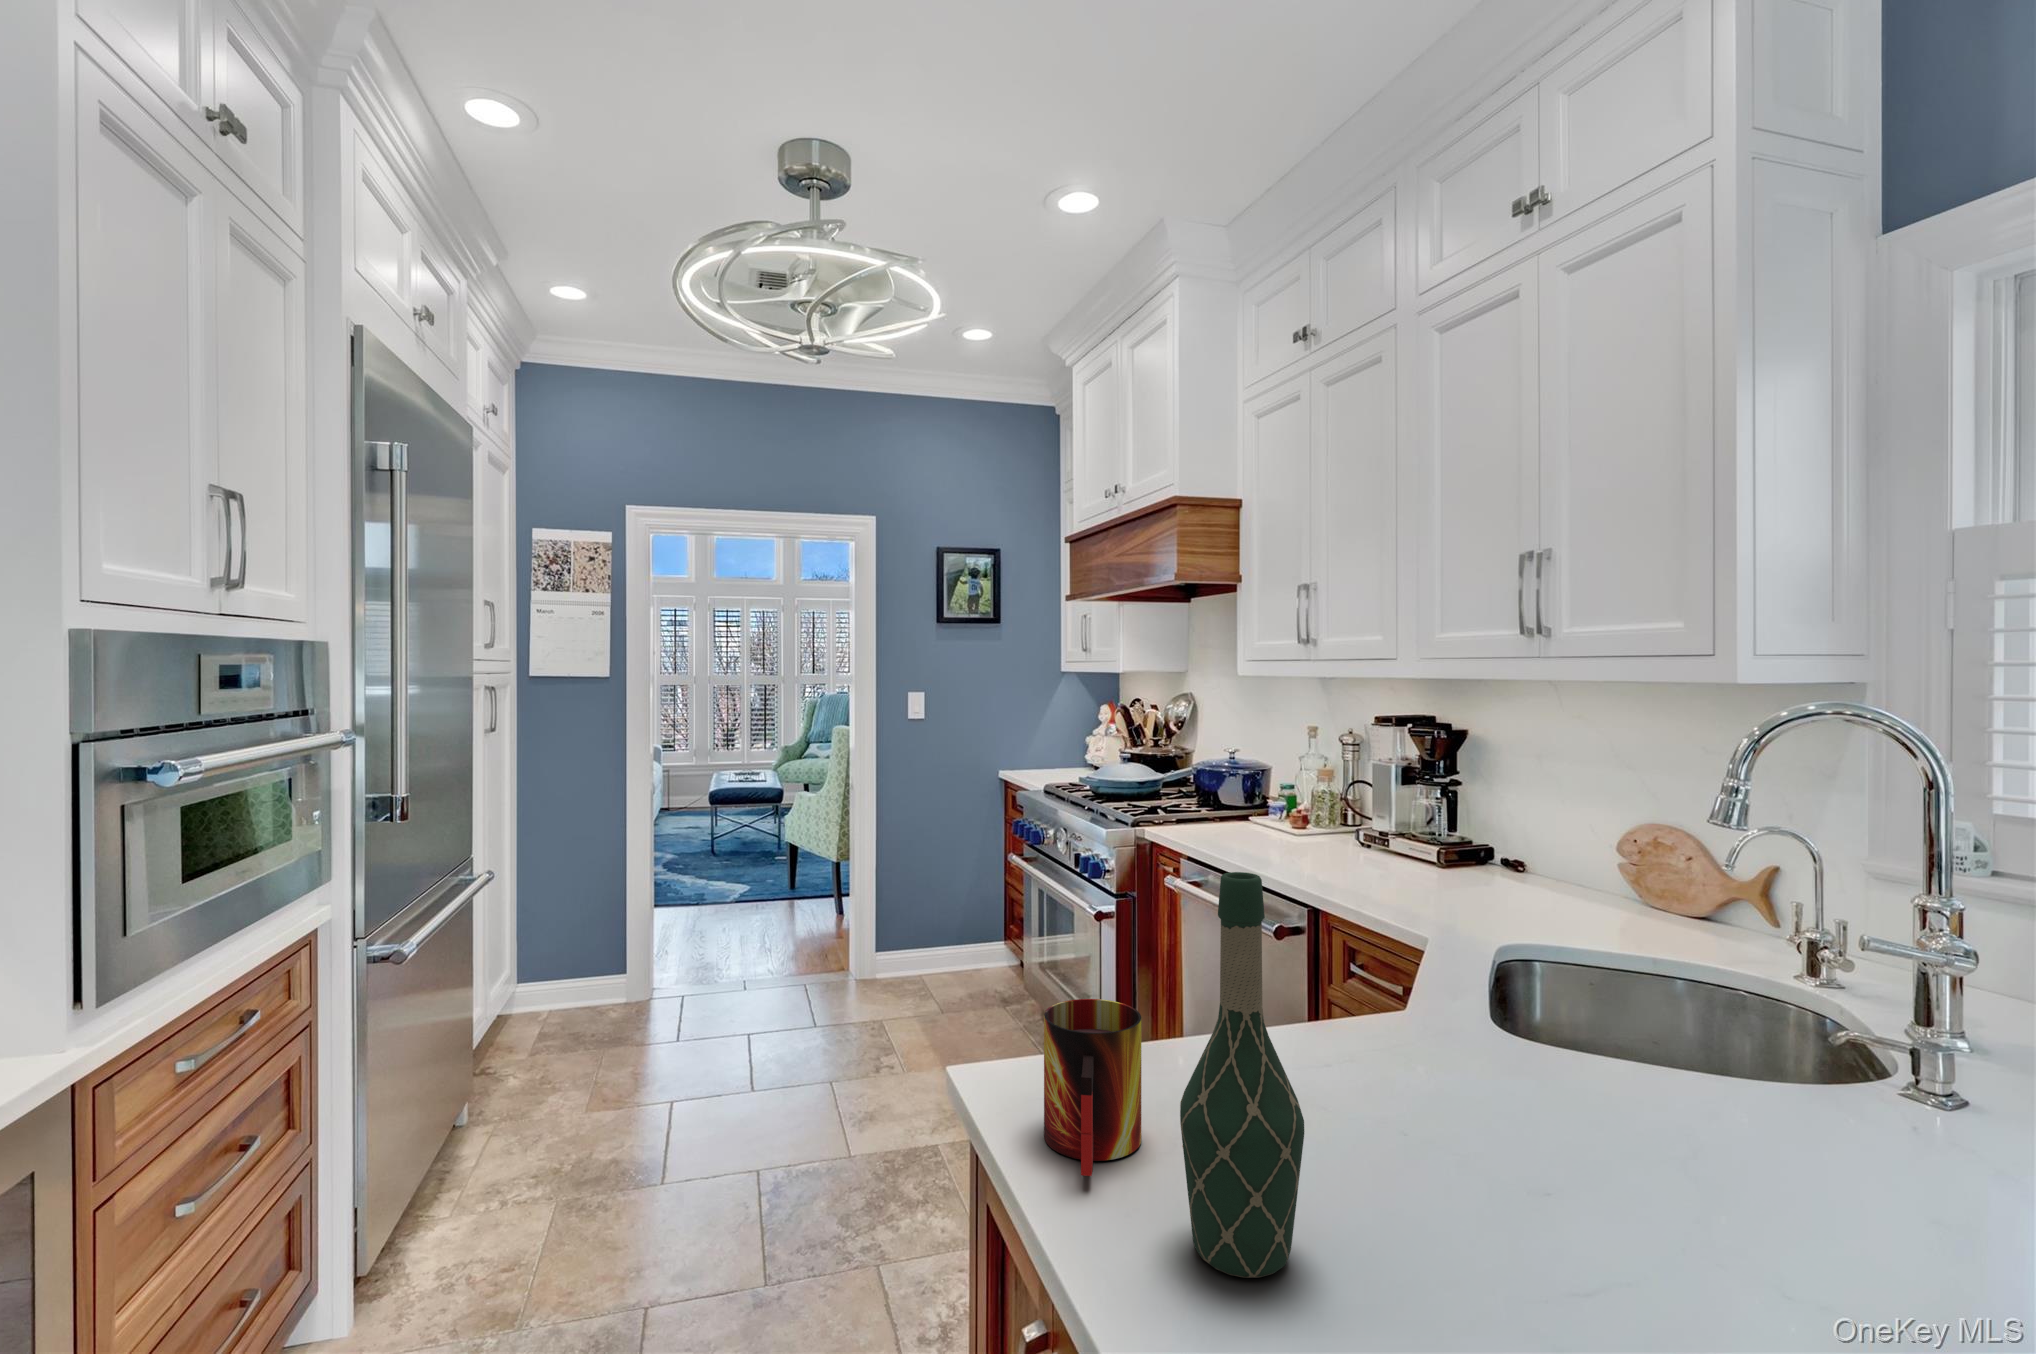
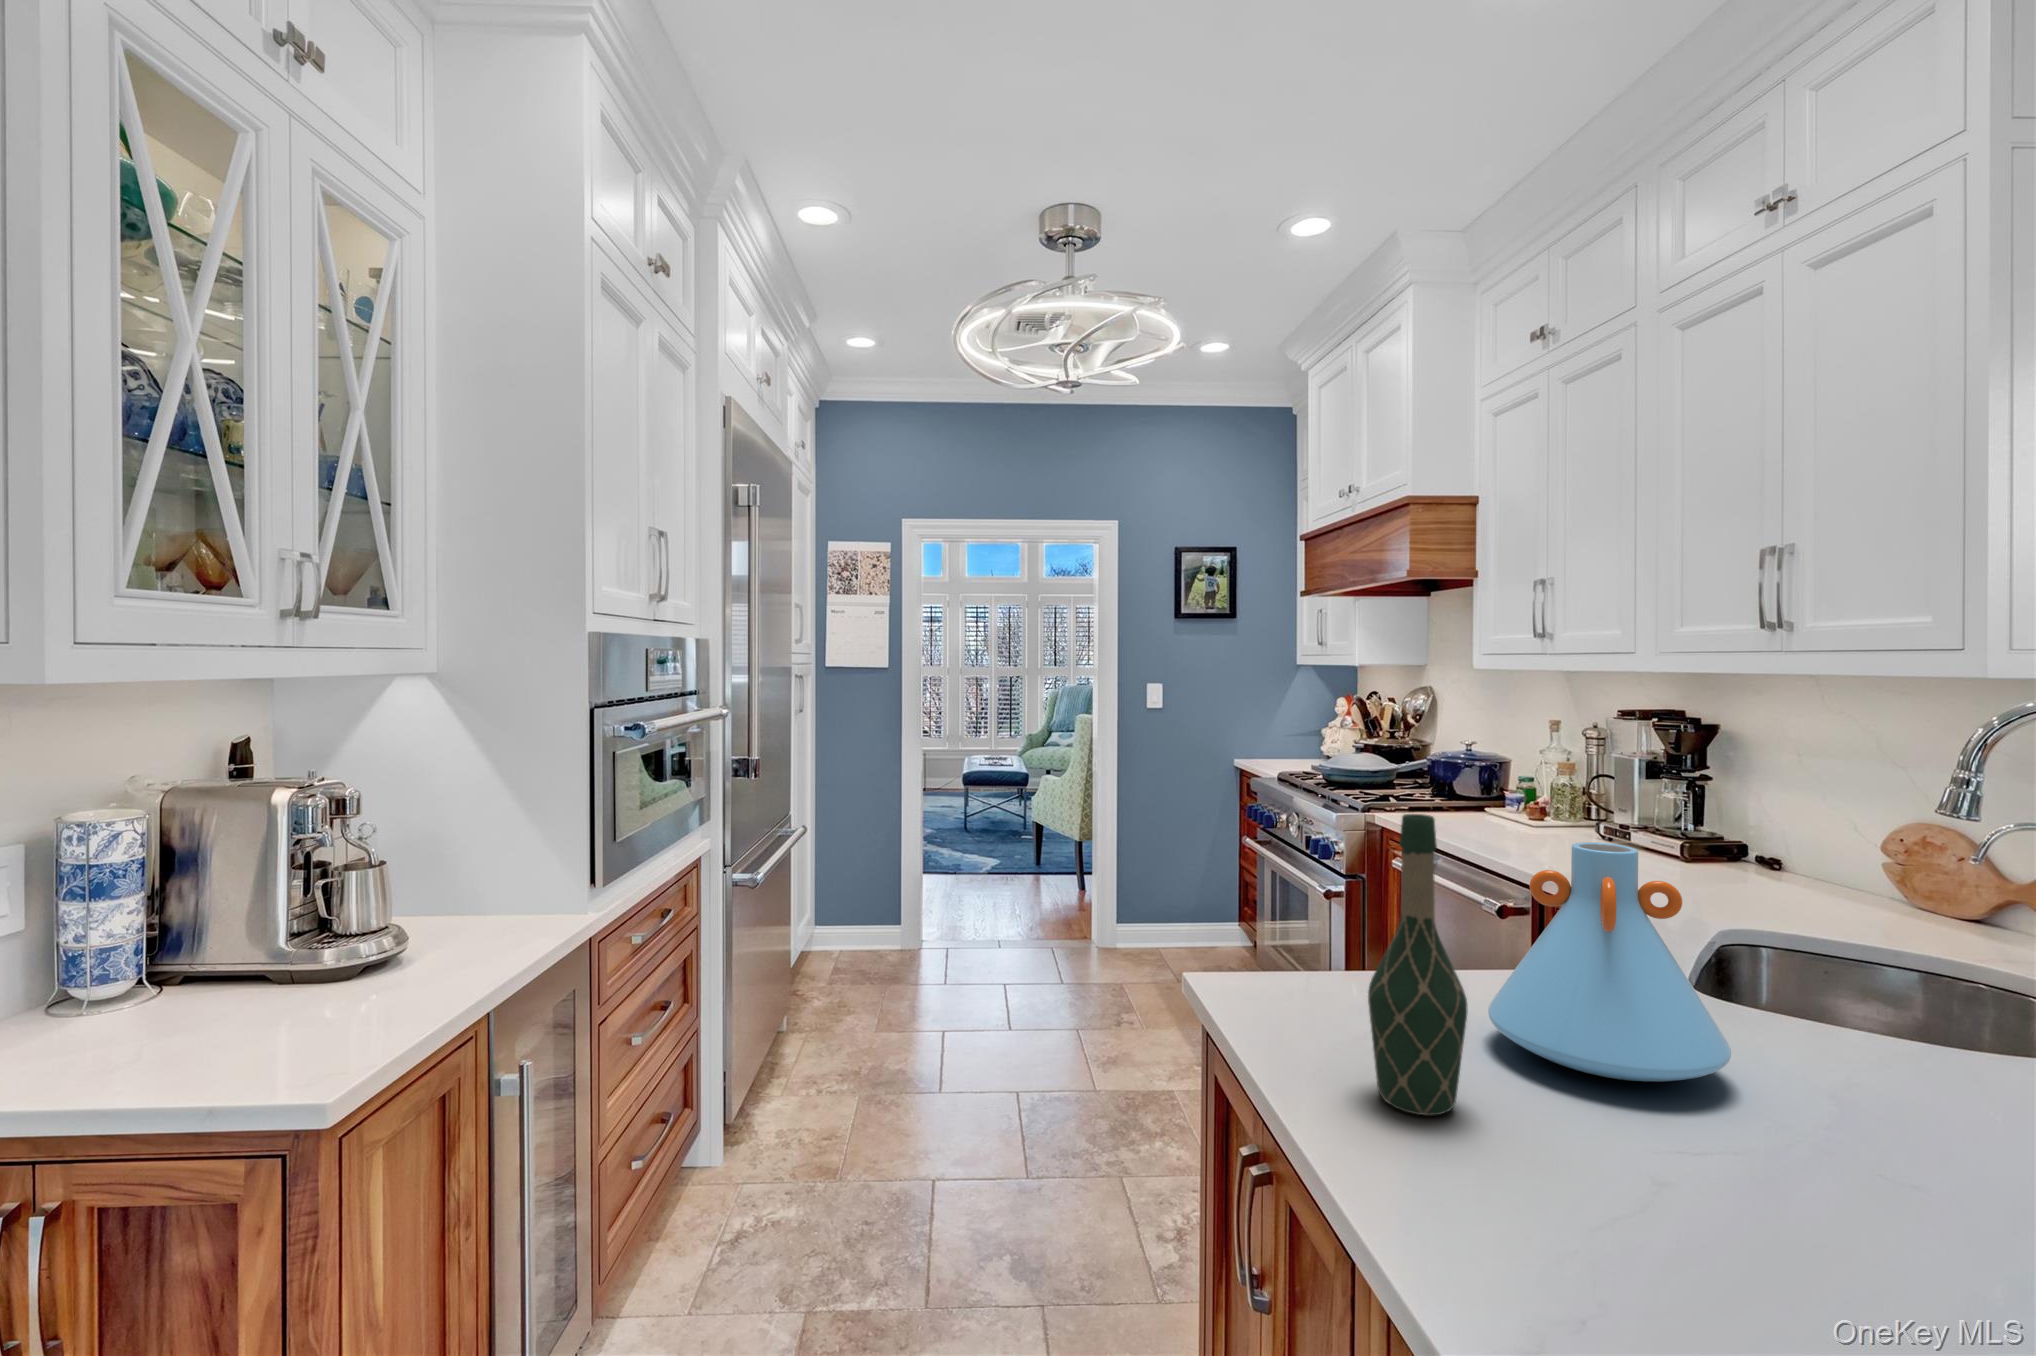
vase: none [1307,886,1577,1182] -> present [1488,842,1731,1082]
mug: present [1044,999,1141,1176] -> none [1265,920,1345,1045]

